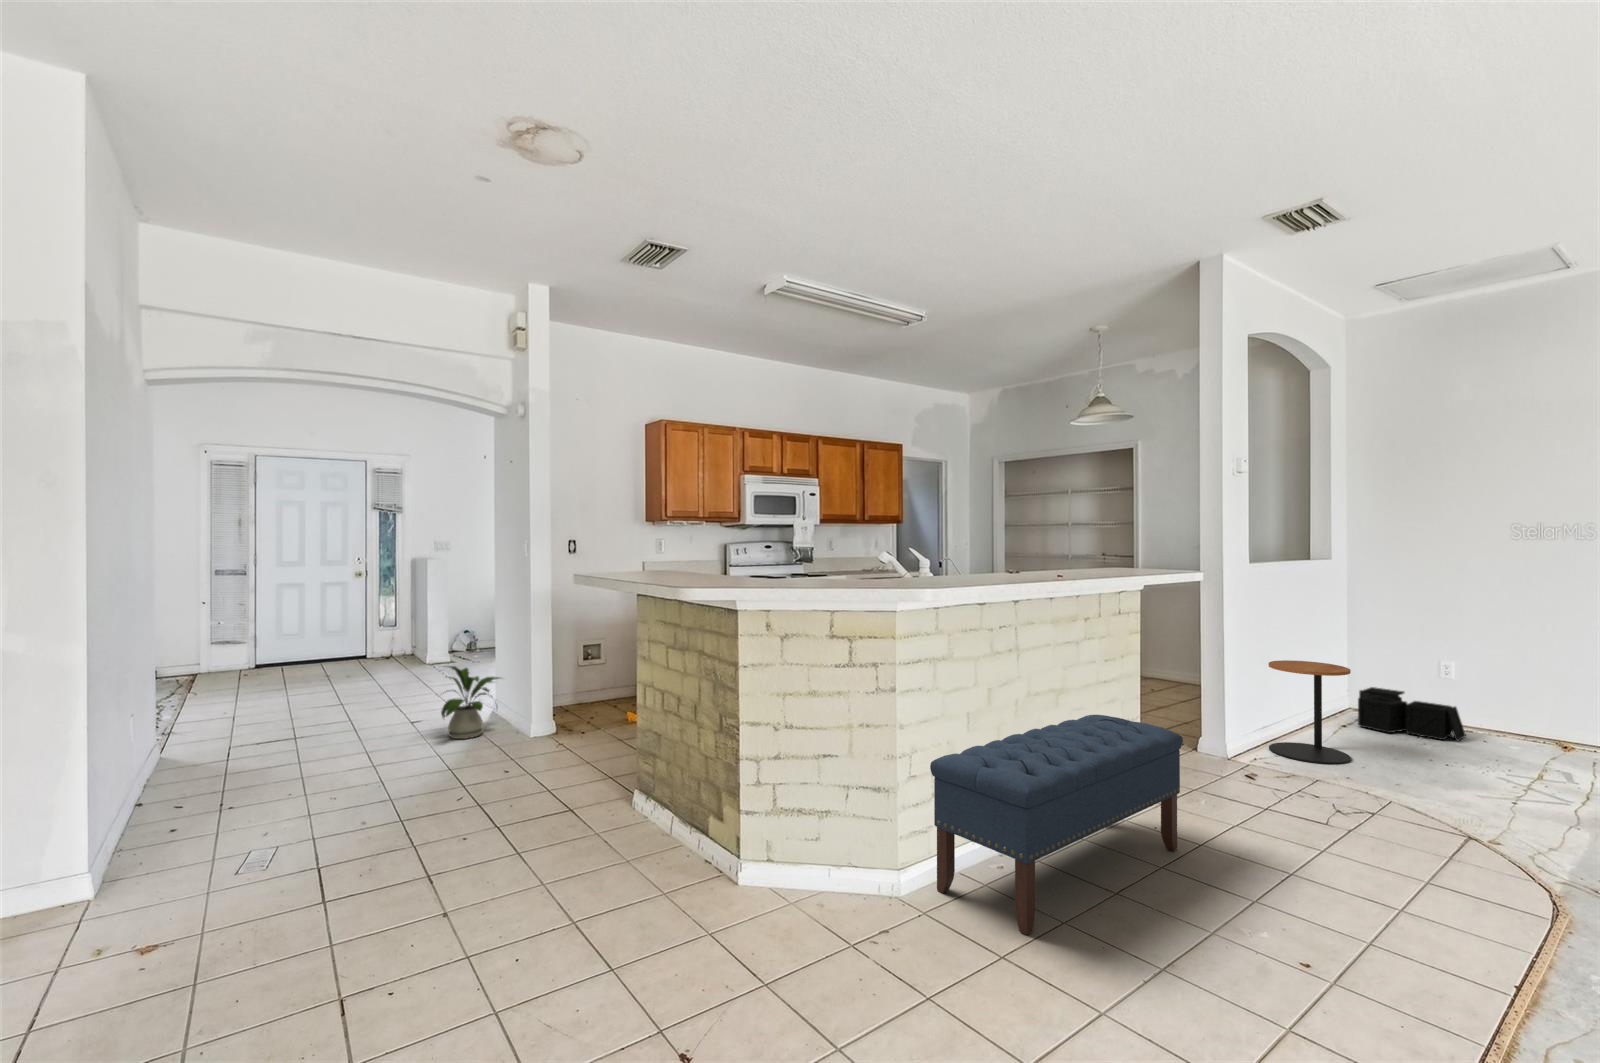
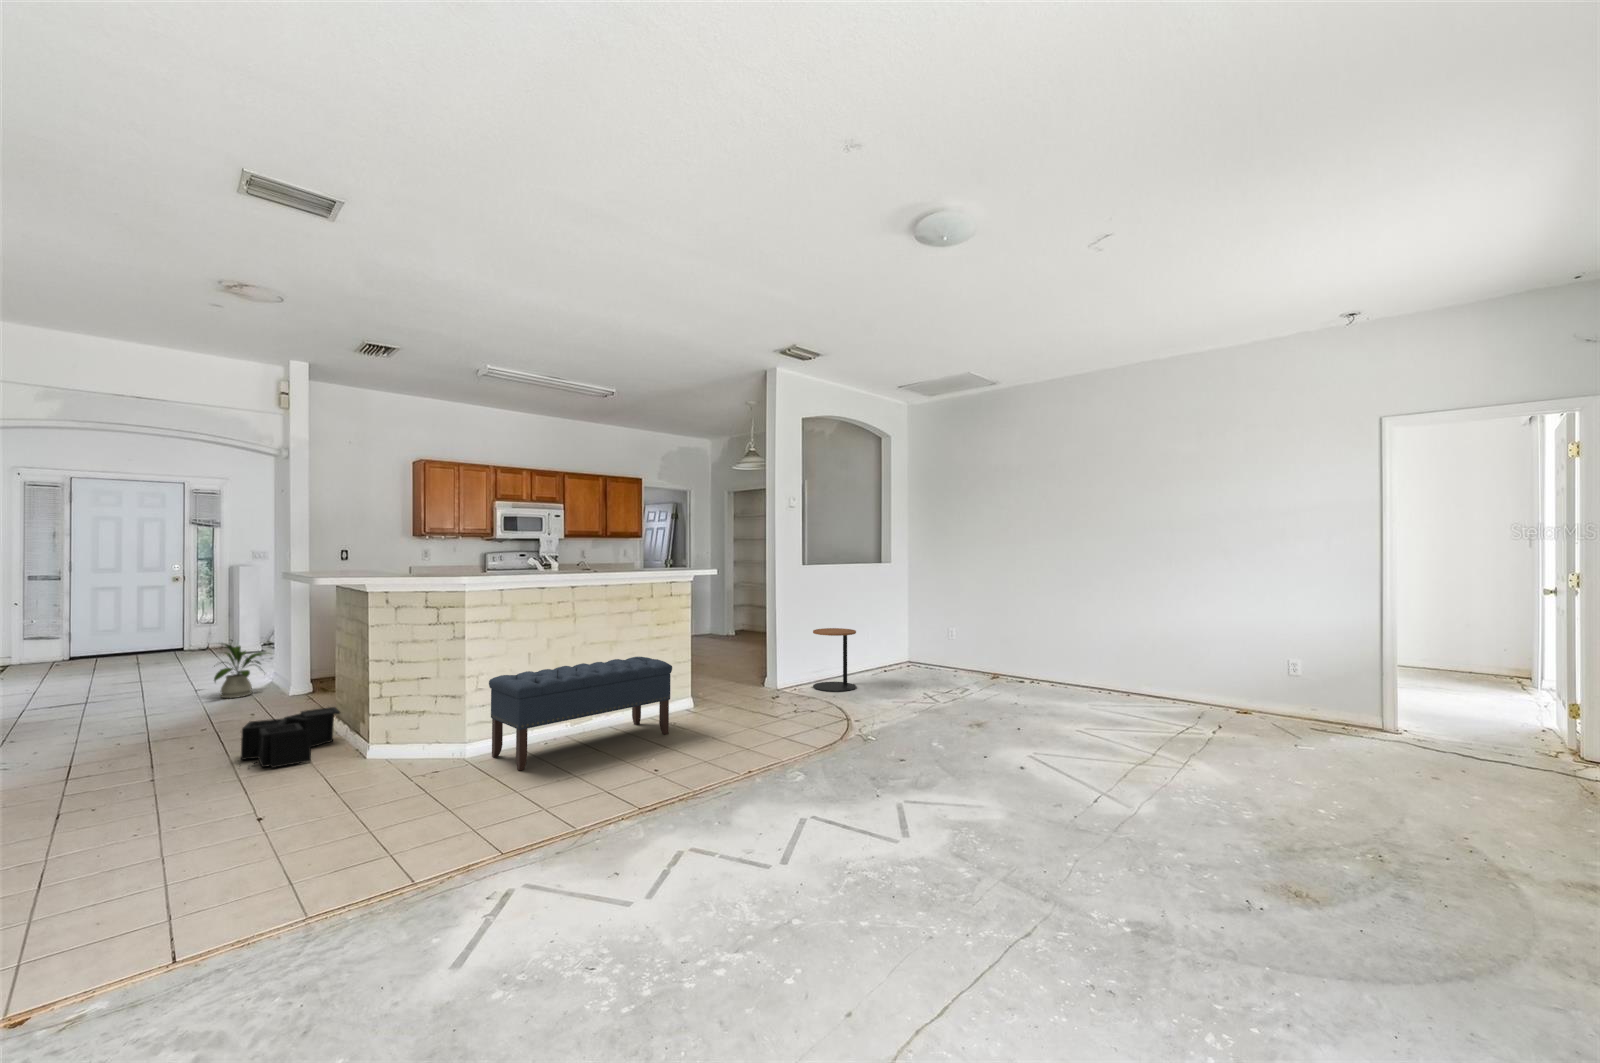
storage bin: present [1358,687,1466,741] -> present [241,707,340,768]

